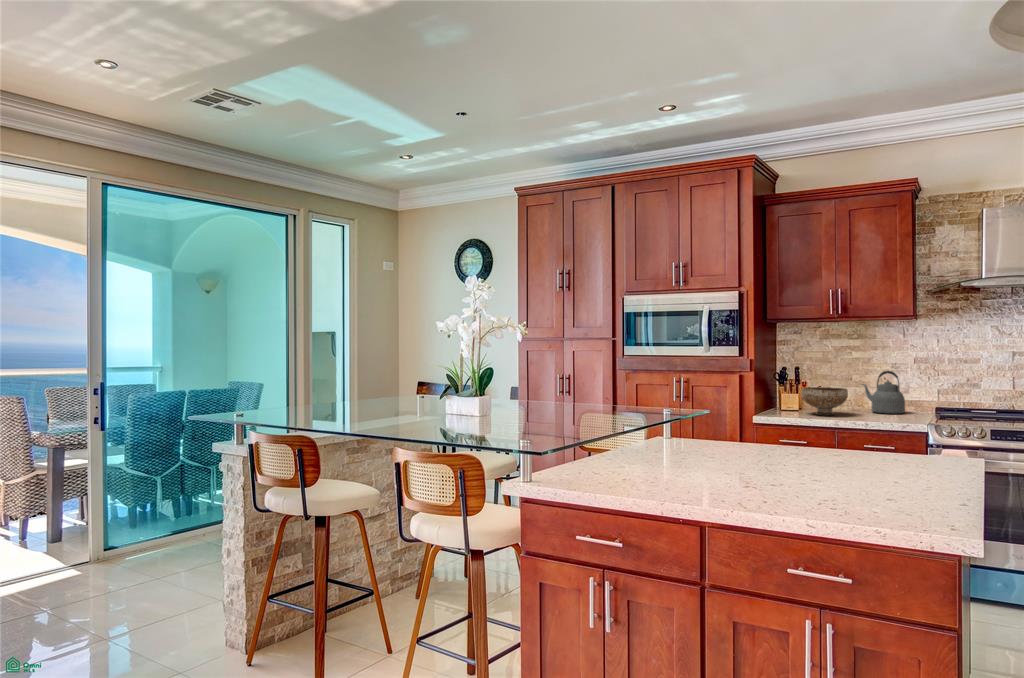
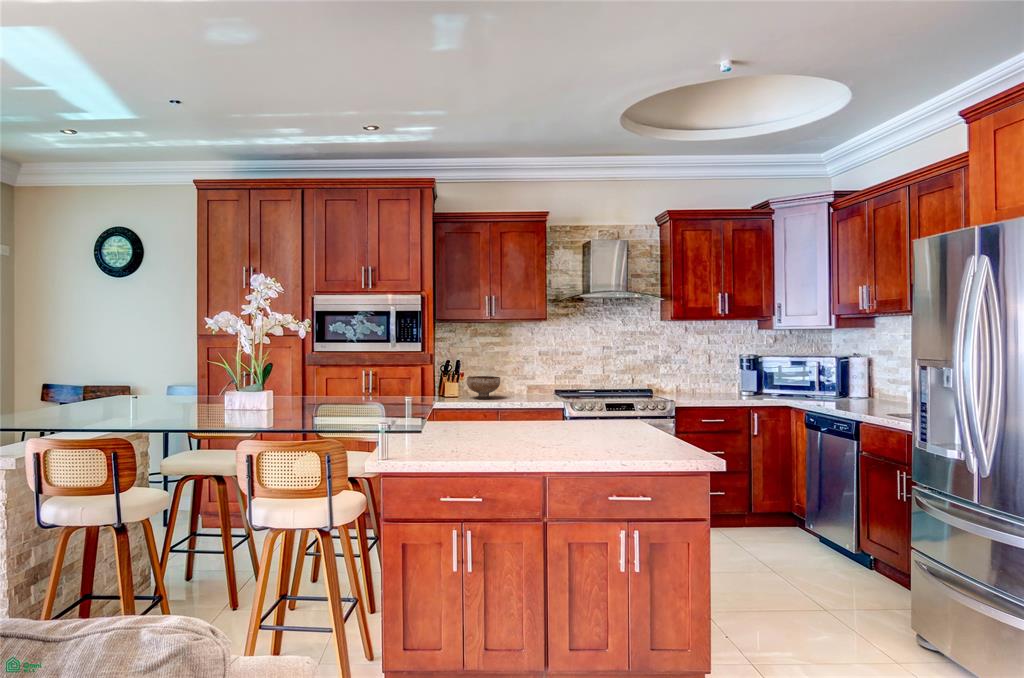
kettle: present [862,371,905,413] -> none [504,362,536,395]

